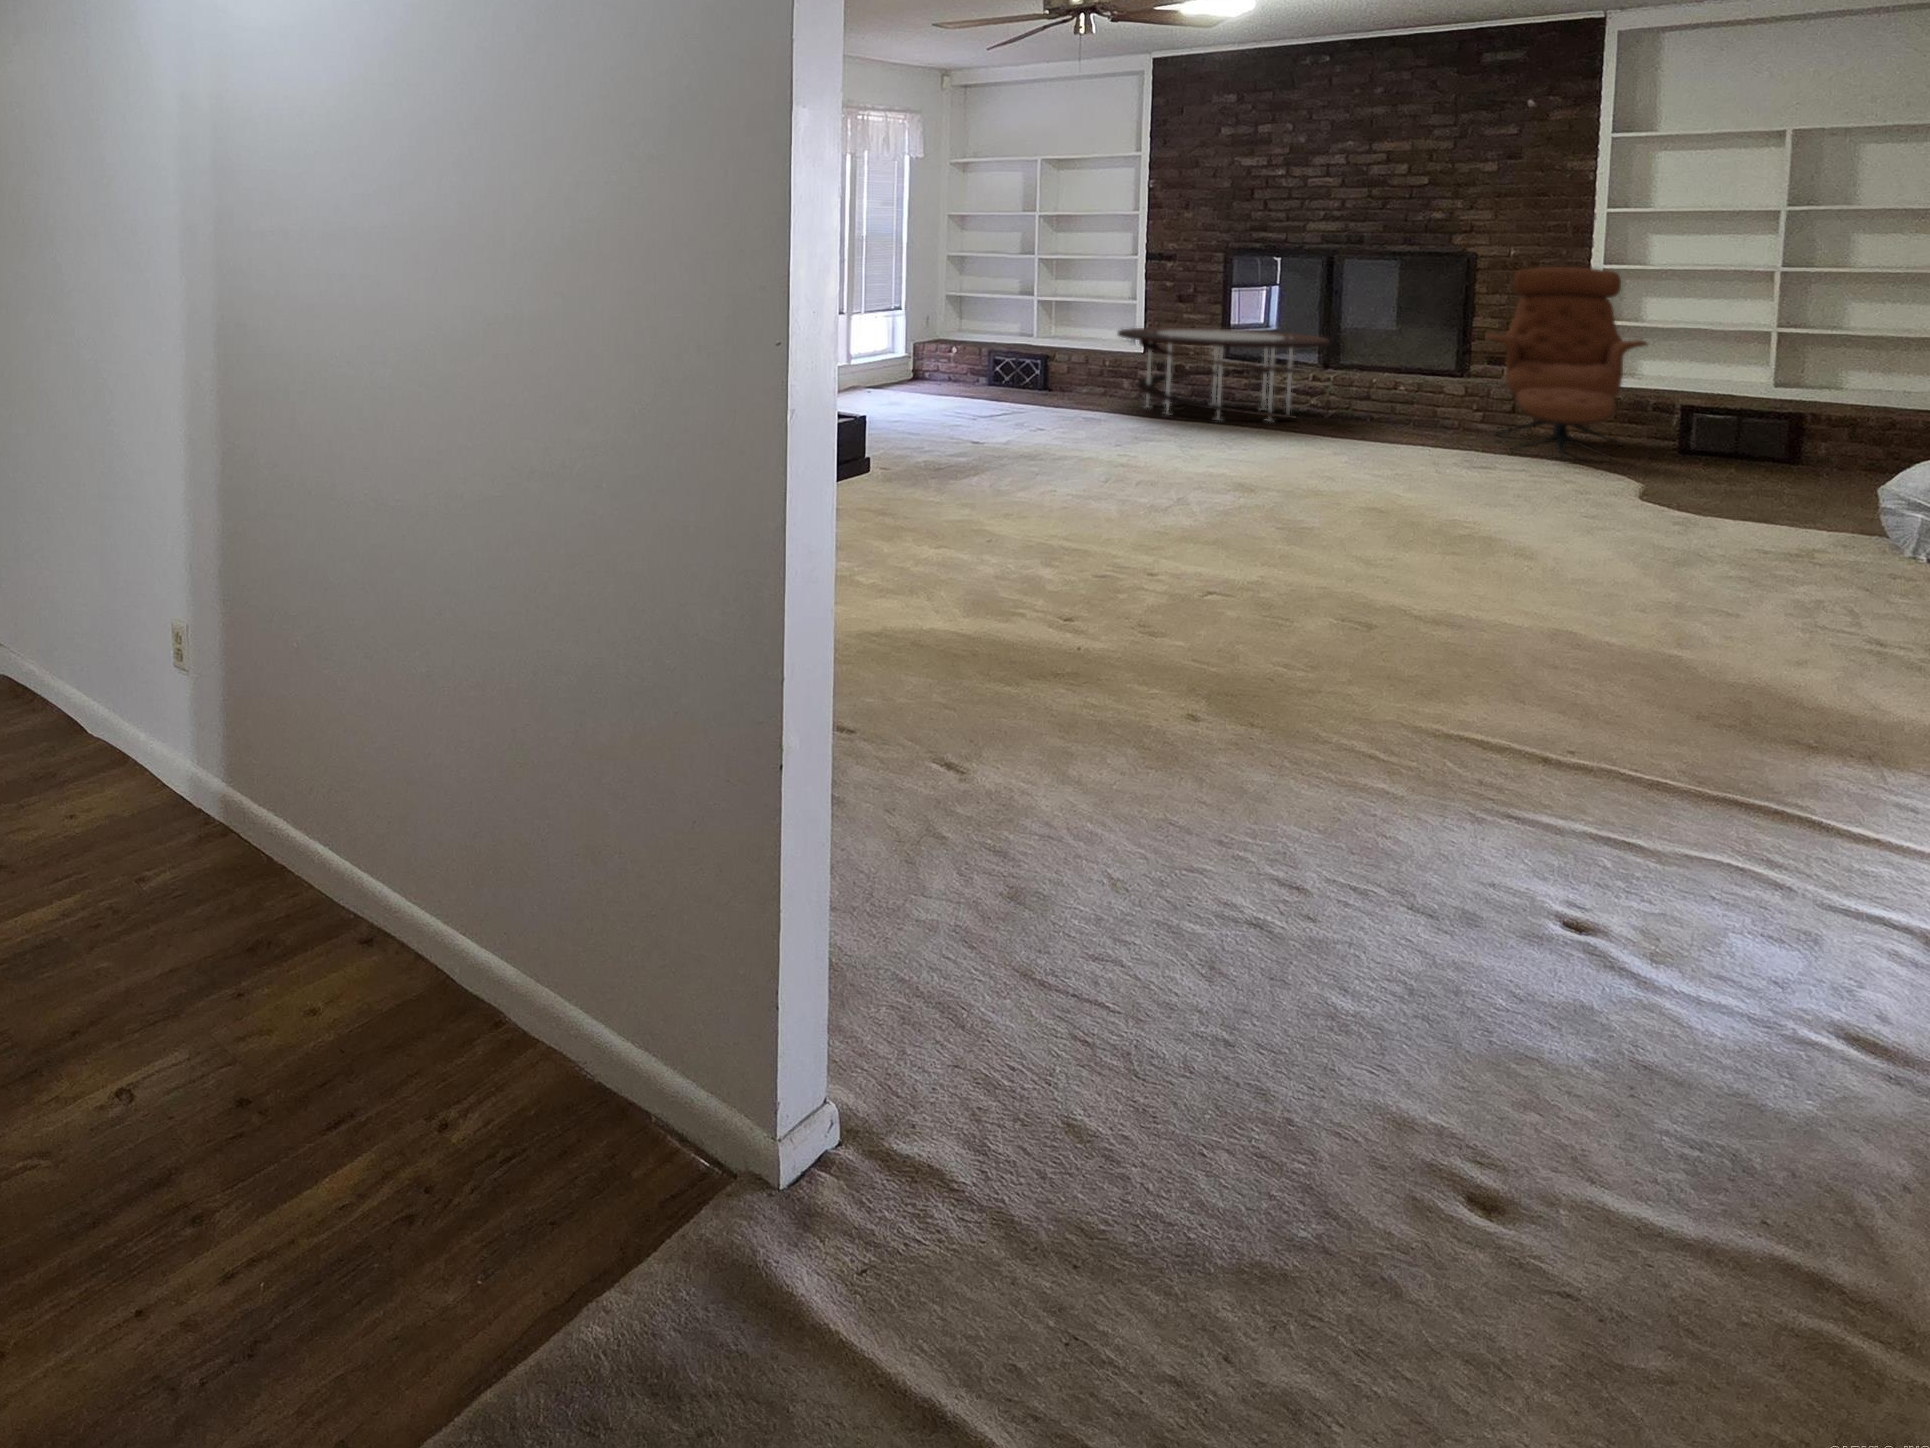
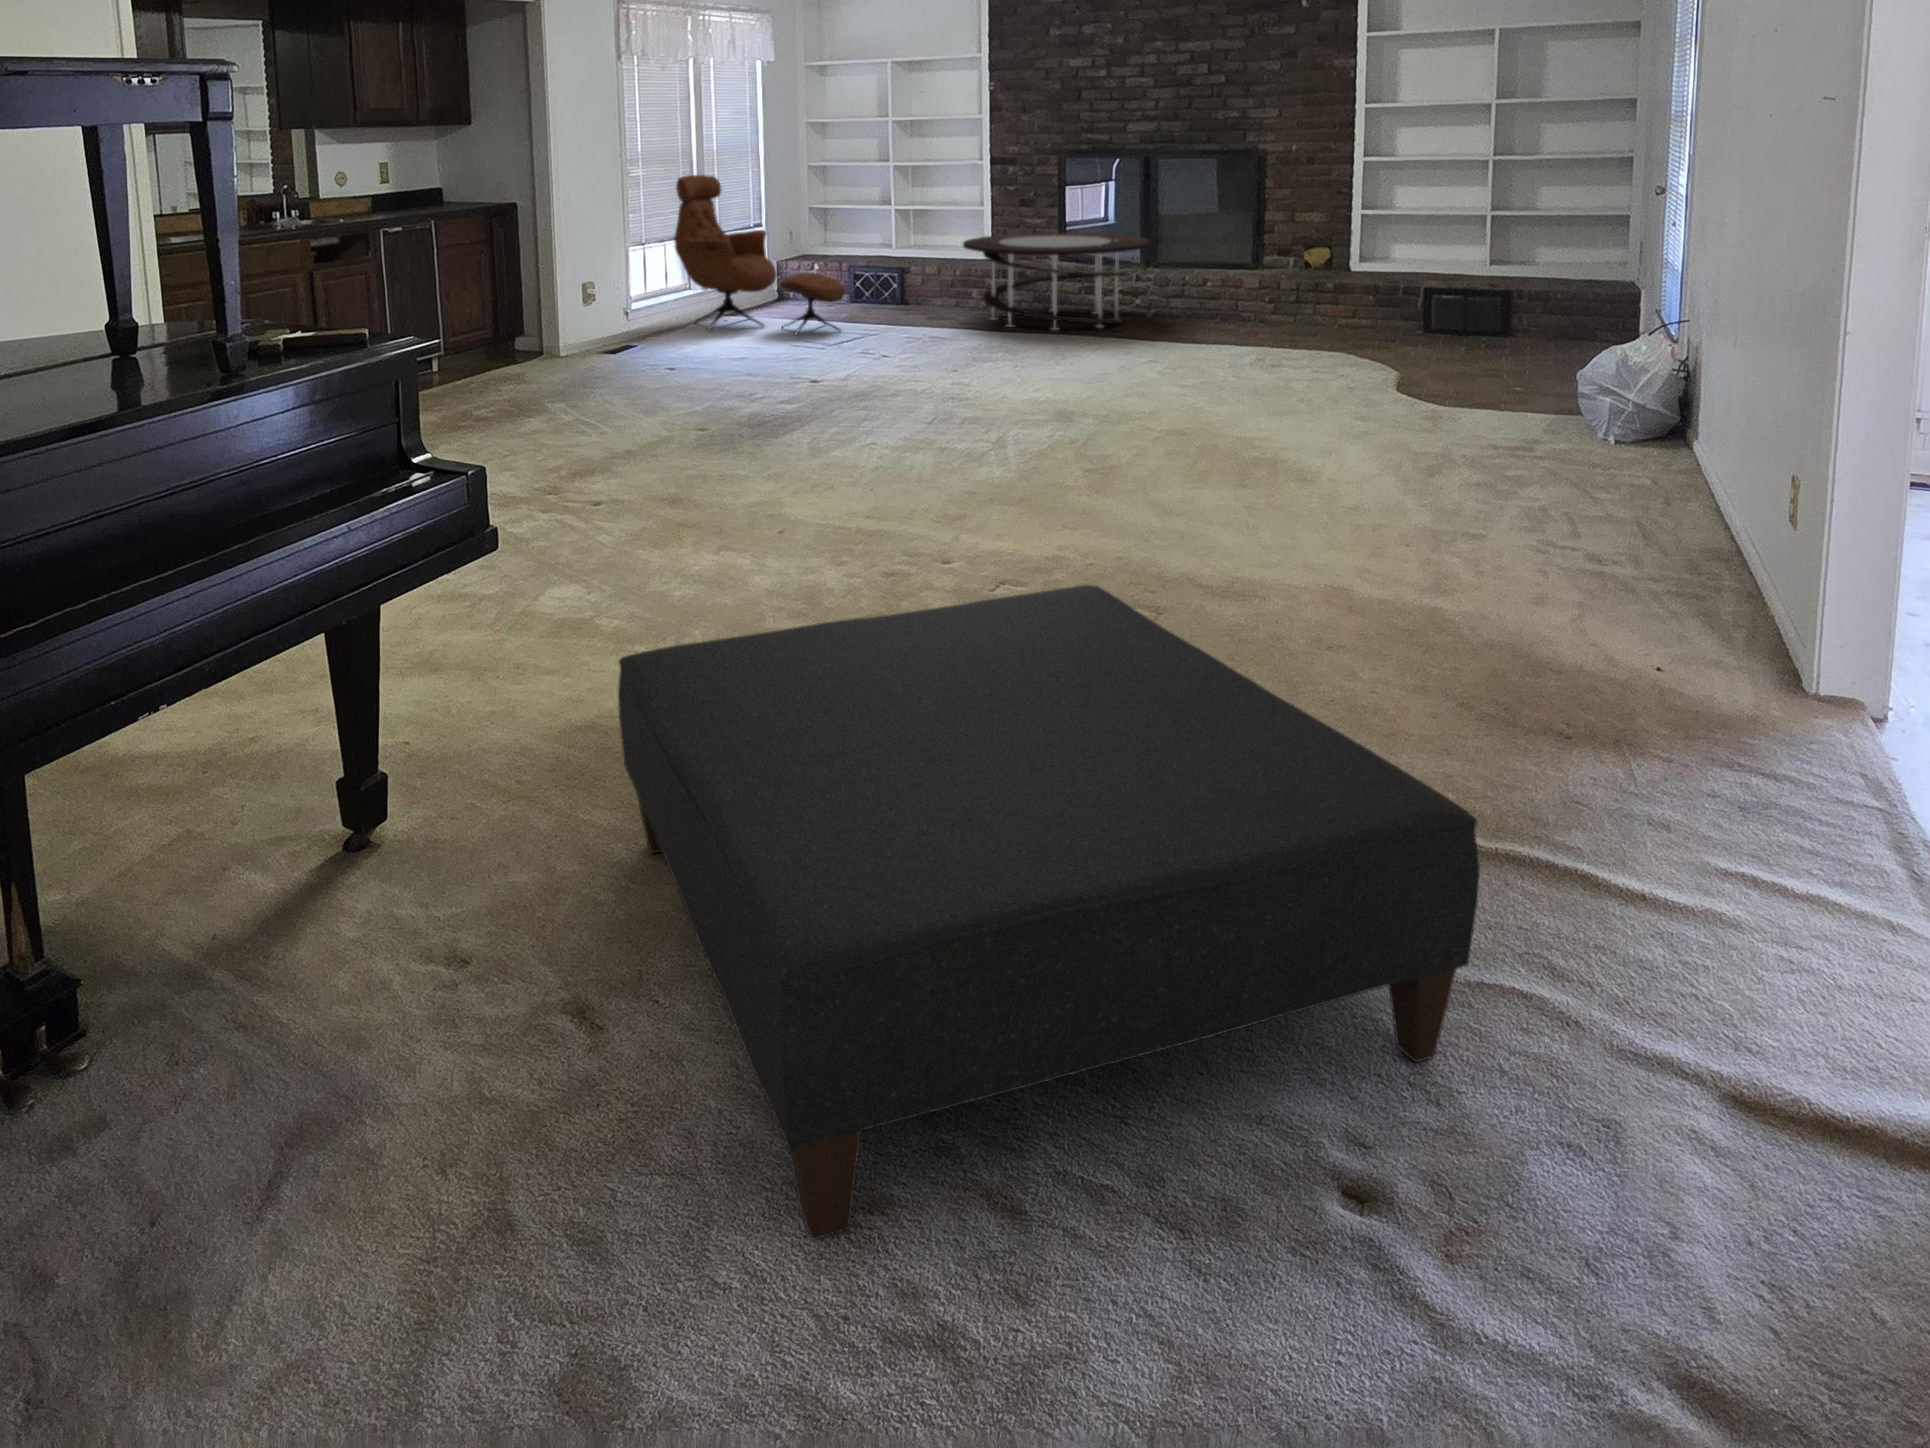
lounge chair: present [1487,267,1647,461] -> present [674,175,846,334]
ottoman: none [920,569,1714,922] -> present [618,585,1480,1240]

